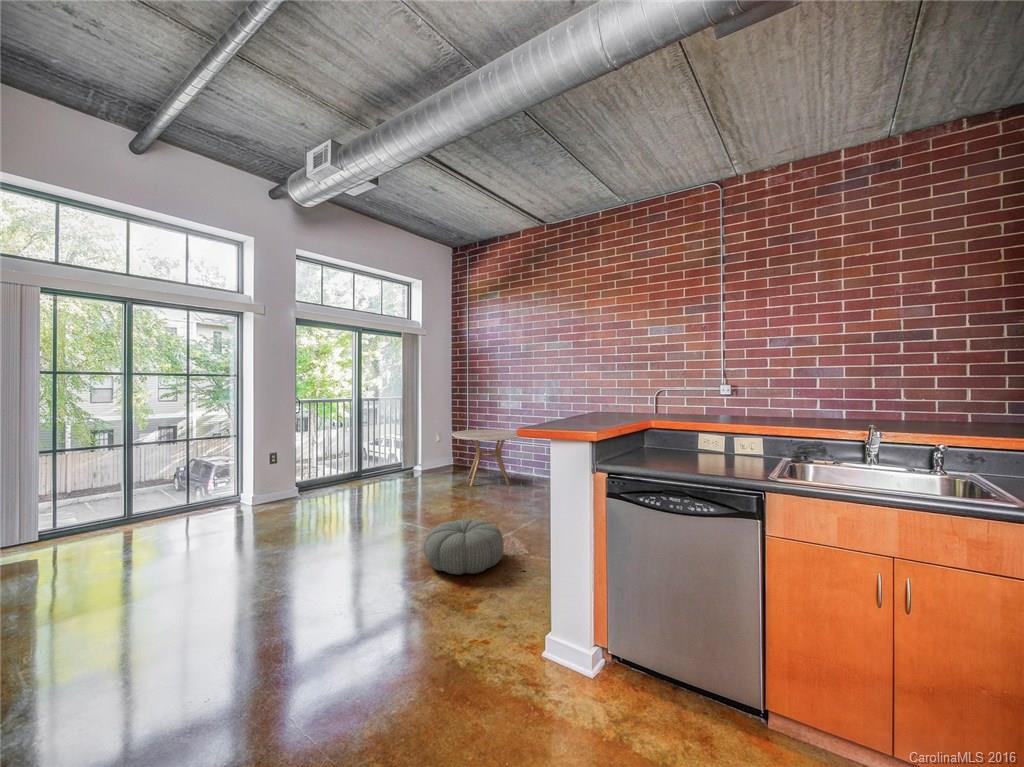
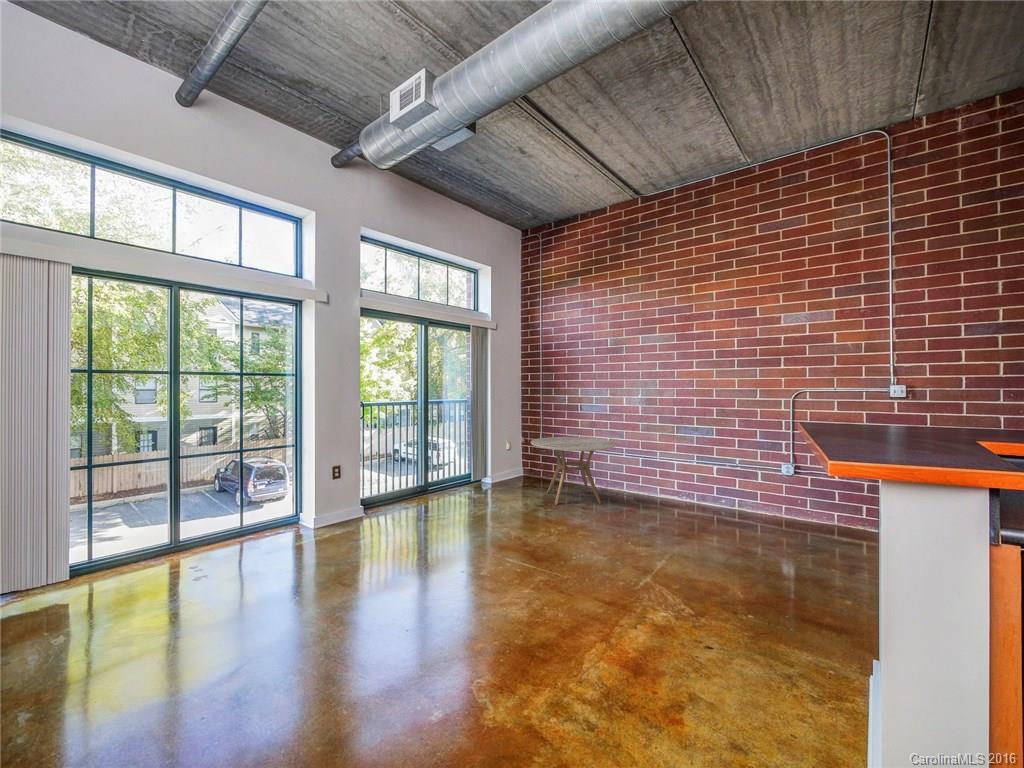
pouf: present [423,519,504,574] -> none [555,560,666,644]

